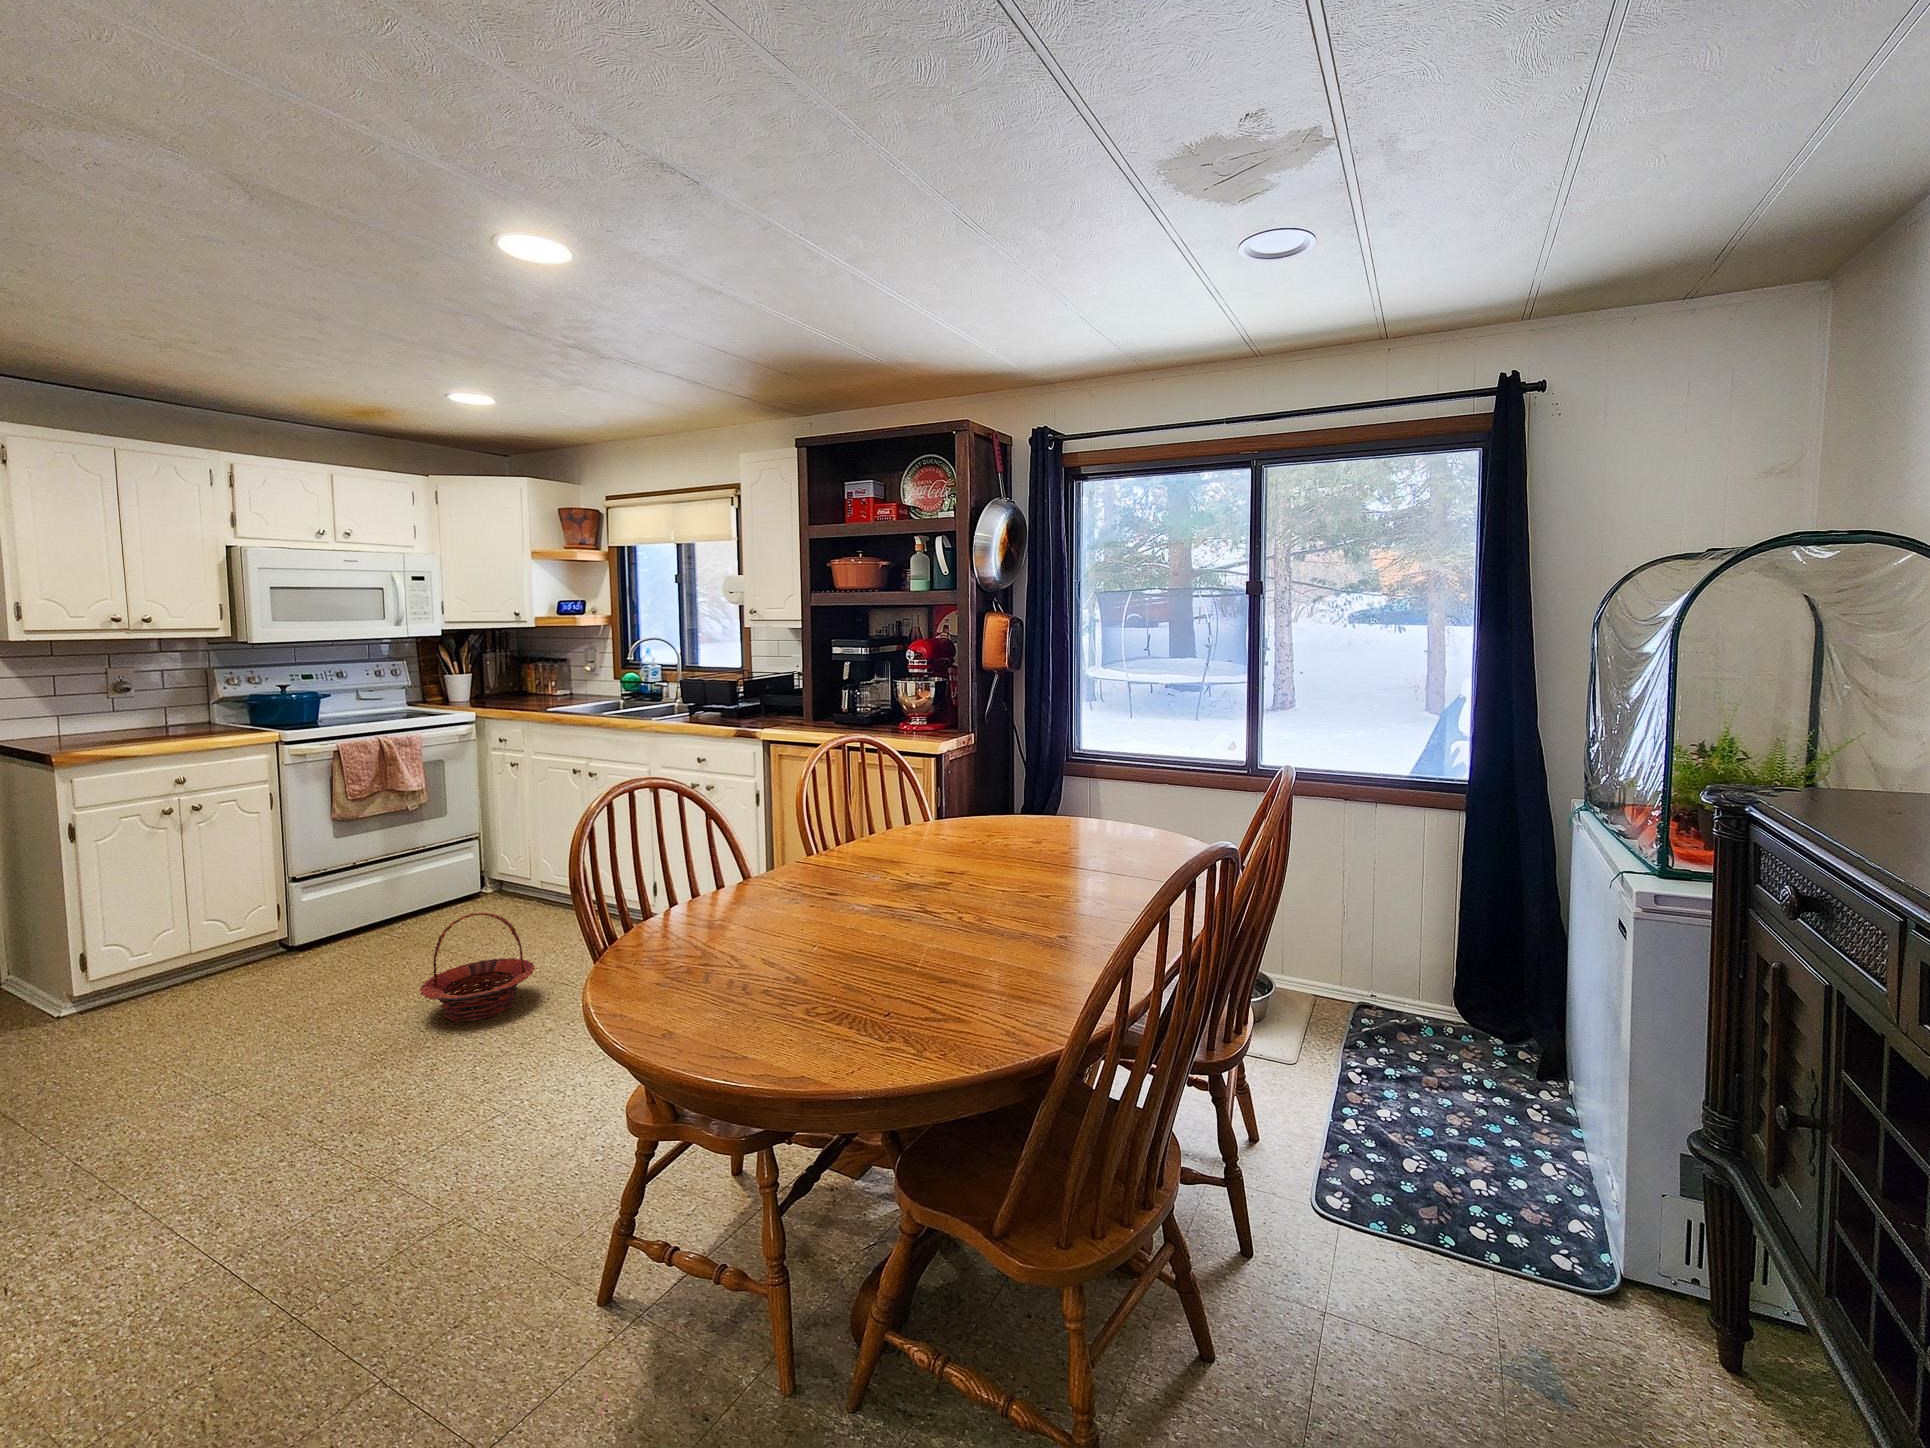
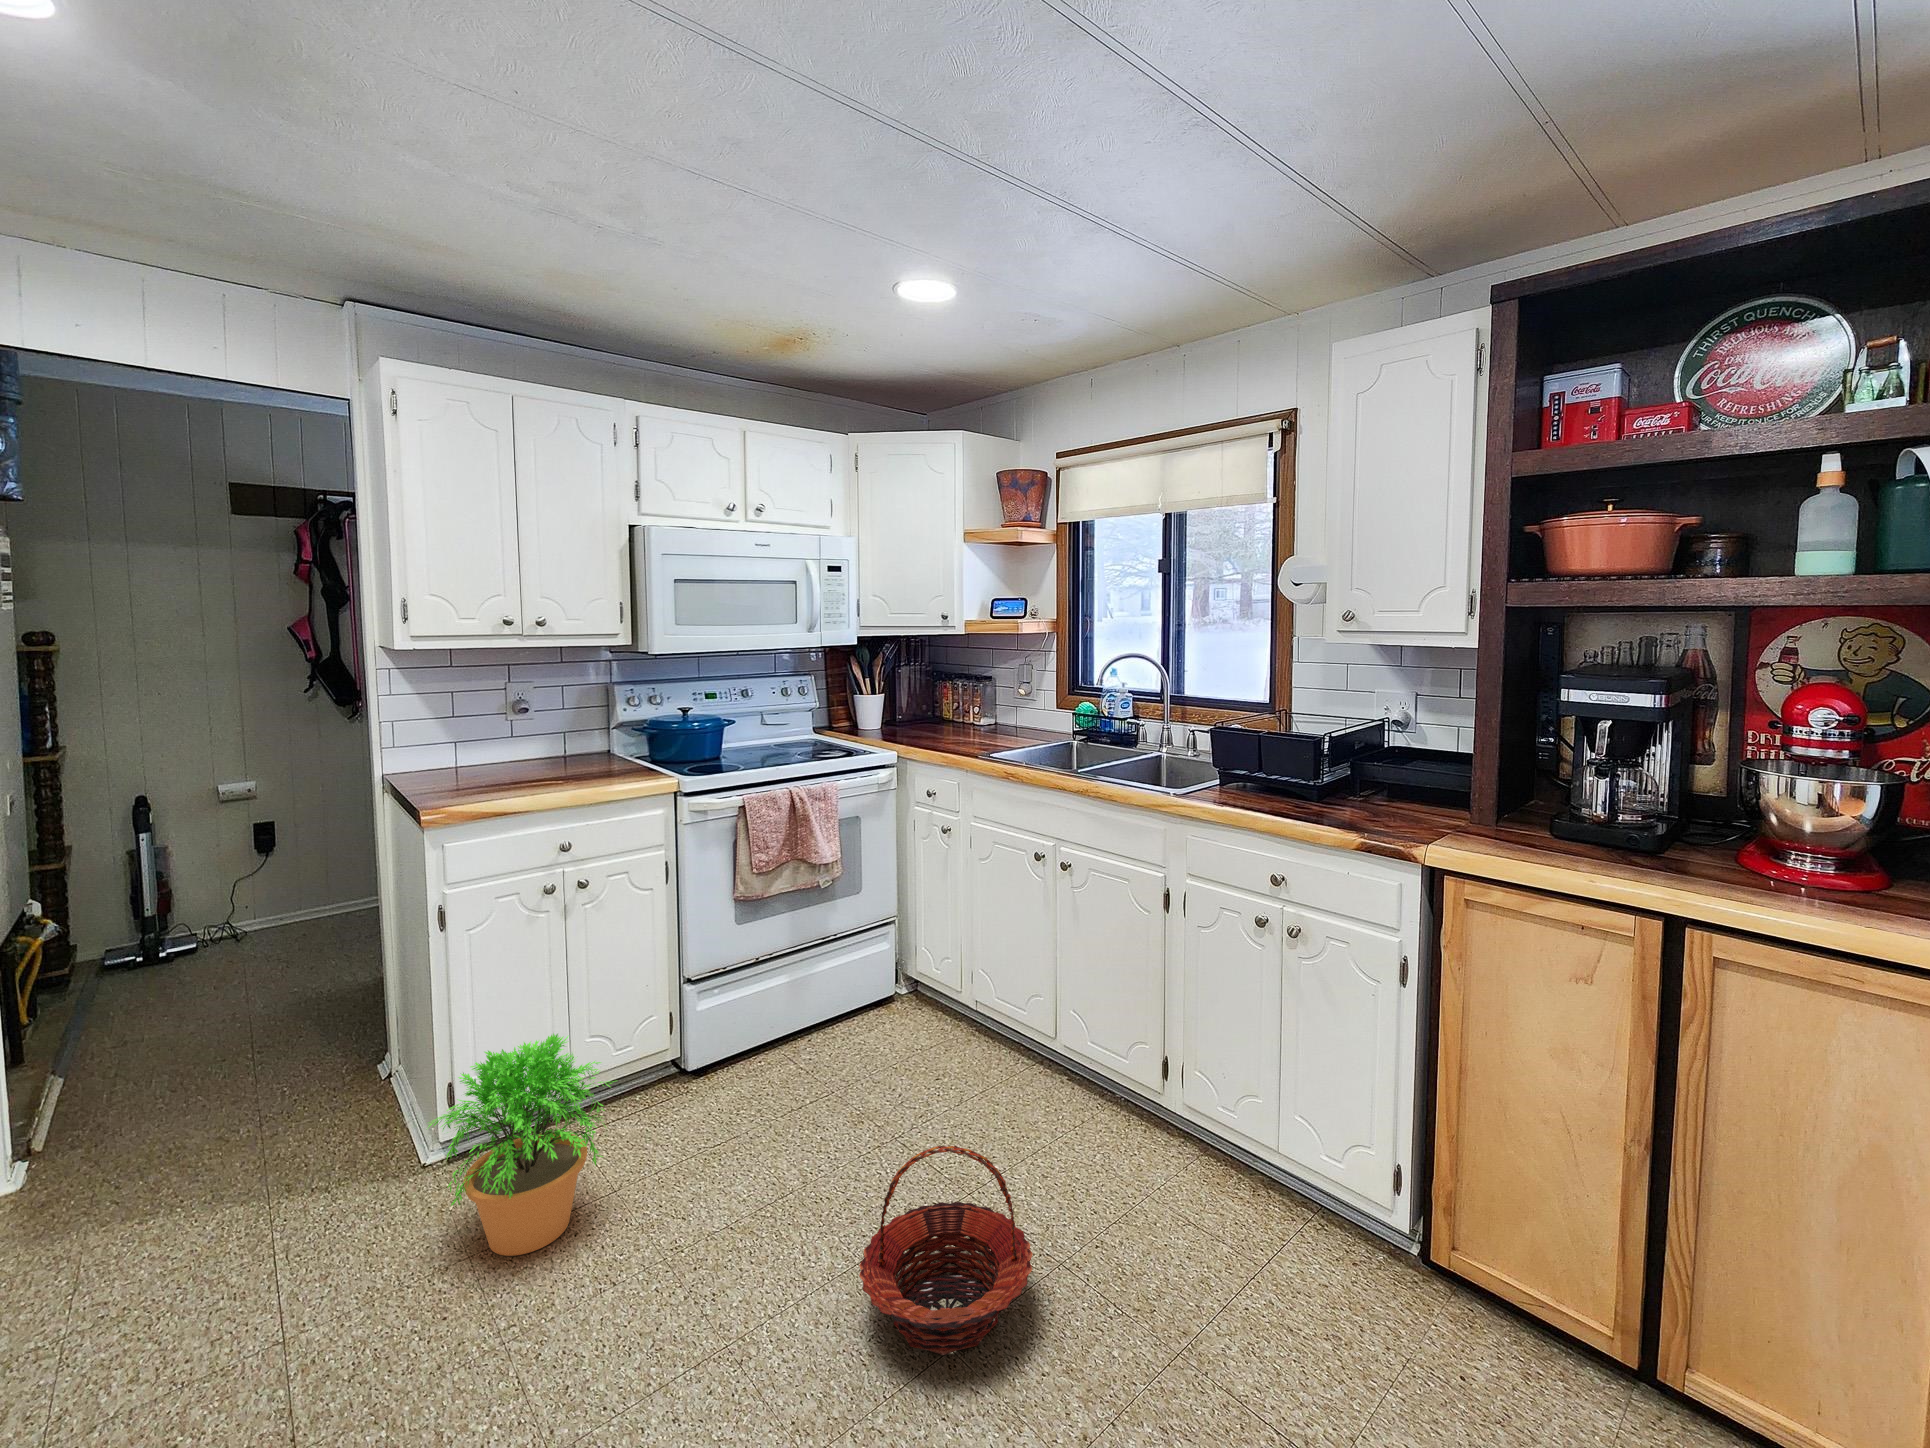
potted plant: none [79,893,238,1035] -> present [428,1034,612,1256]

